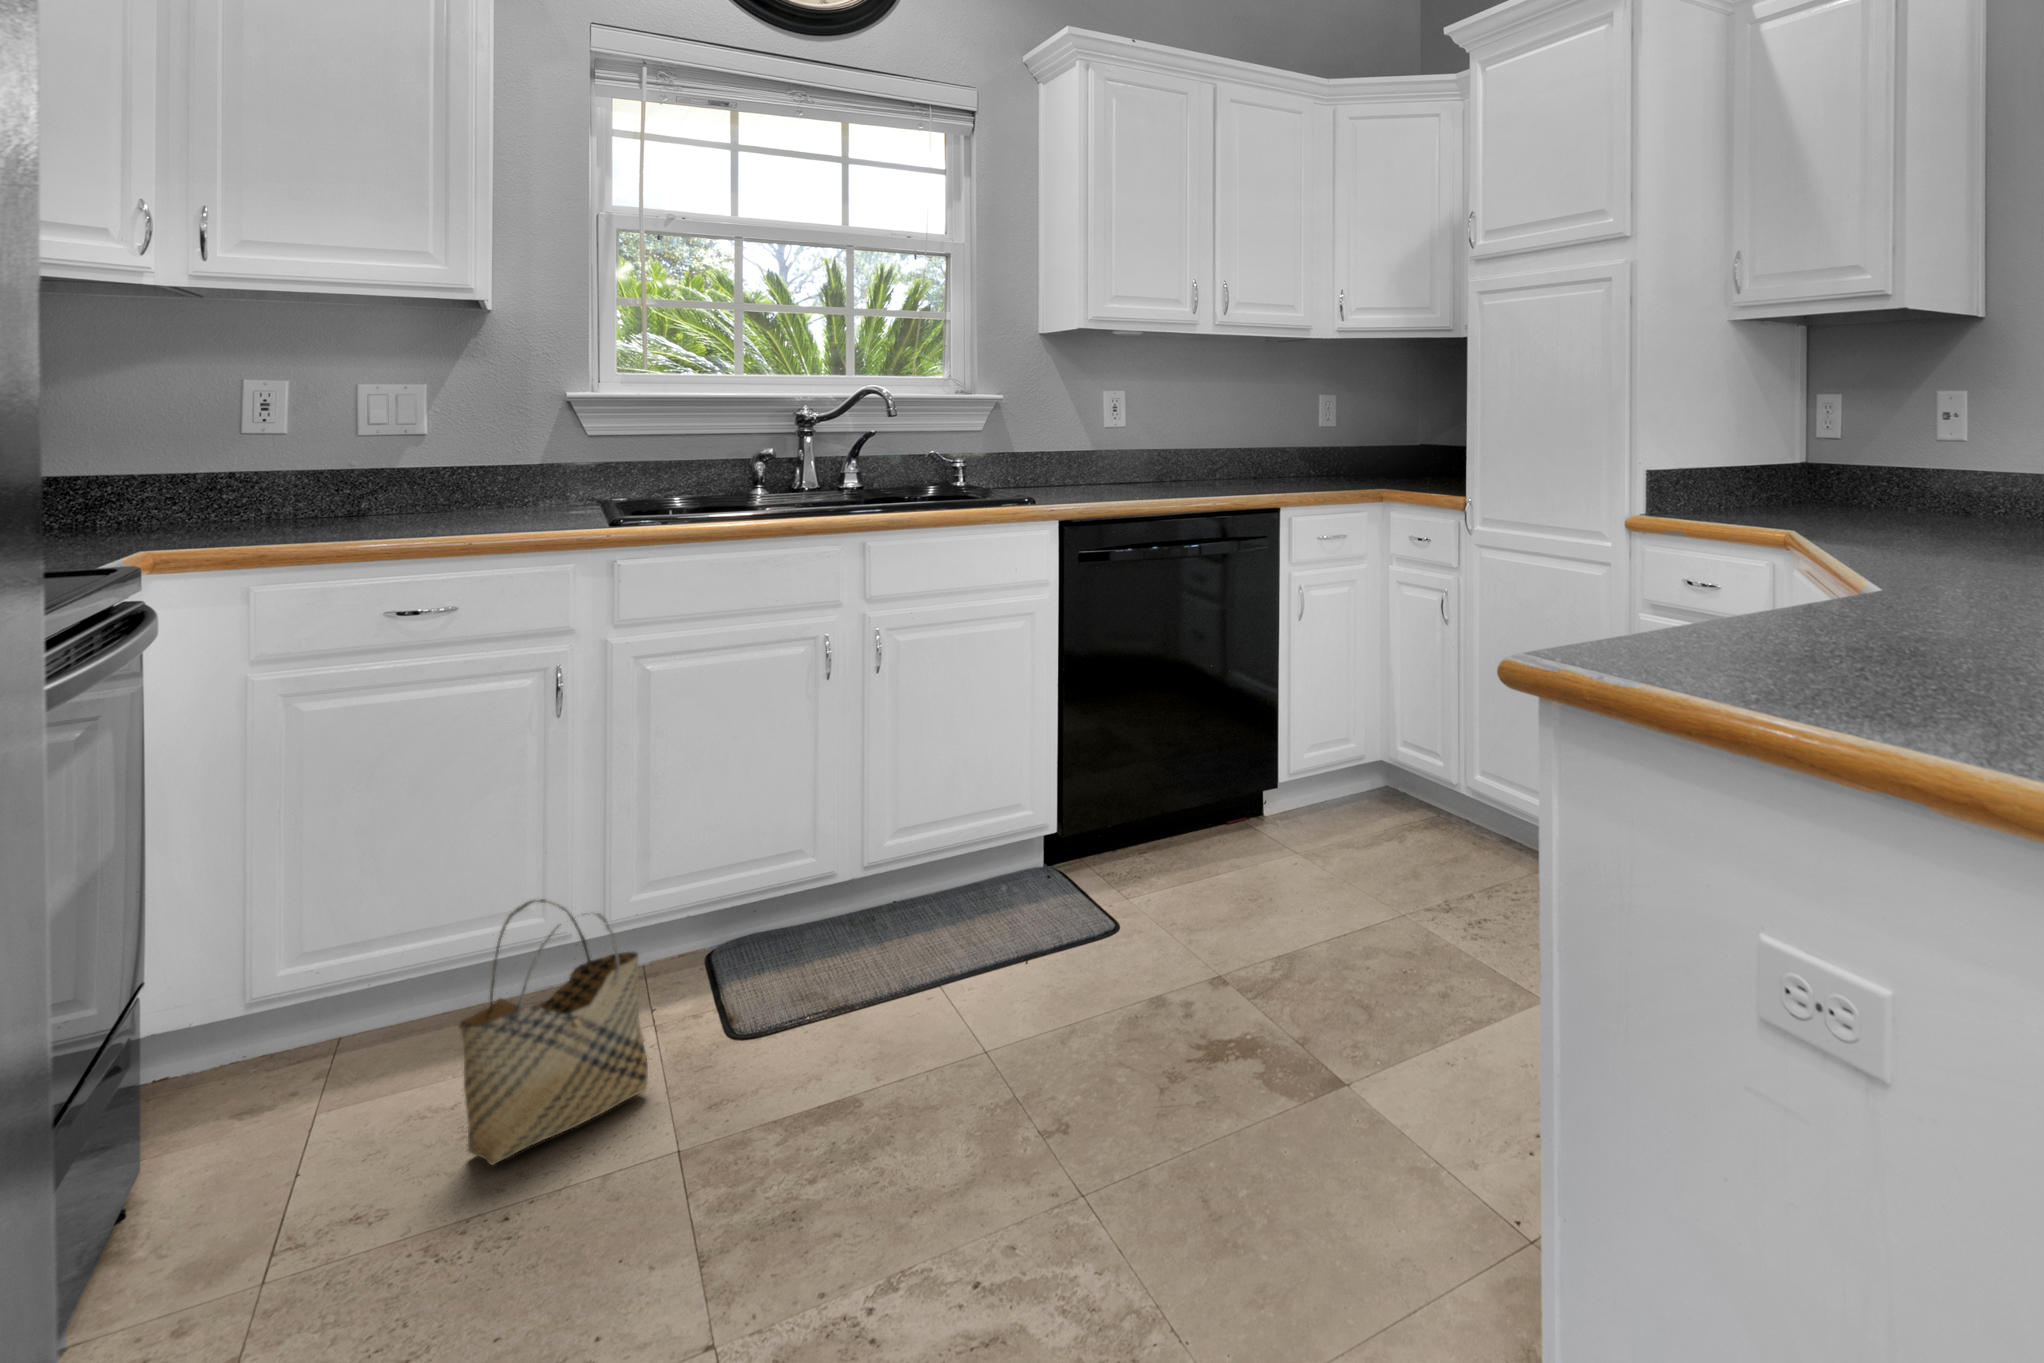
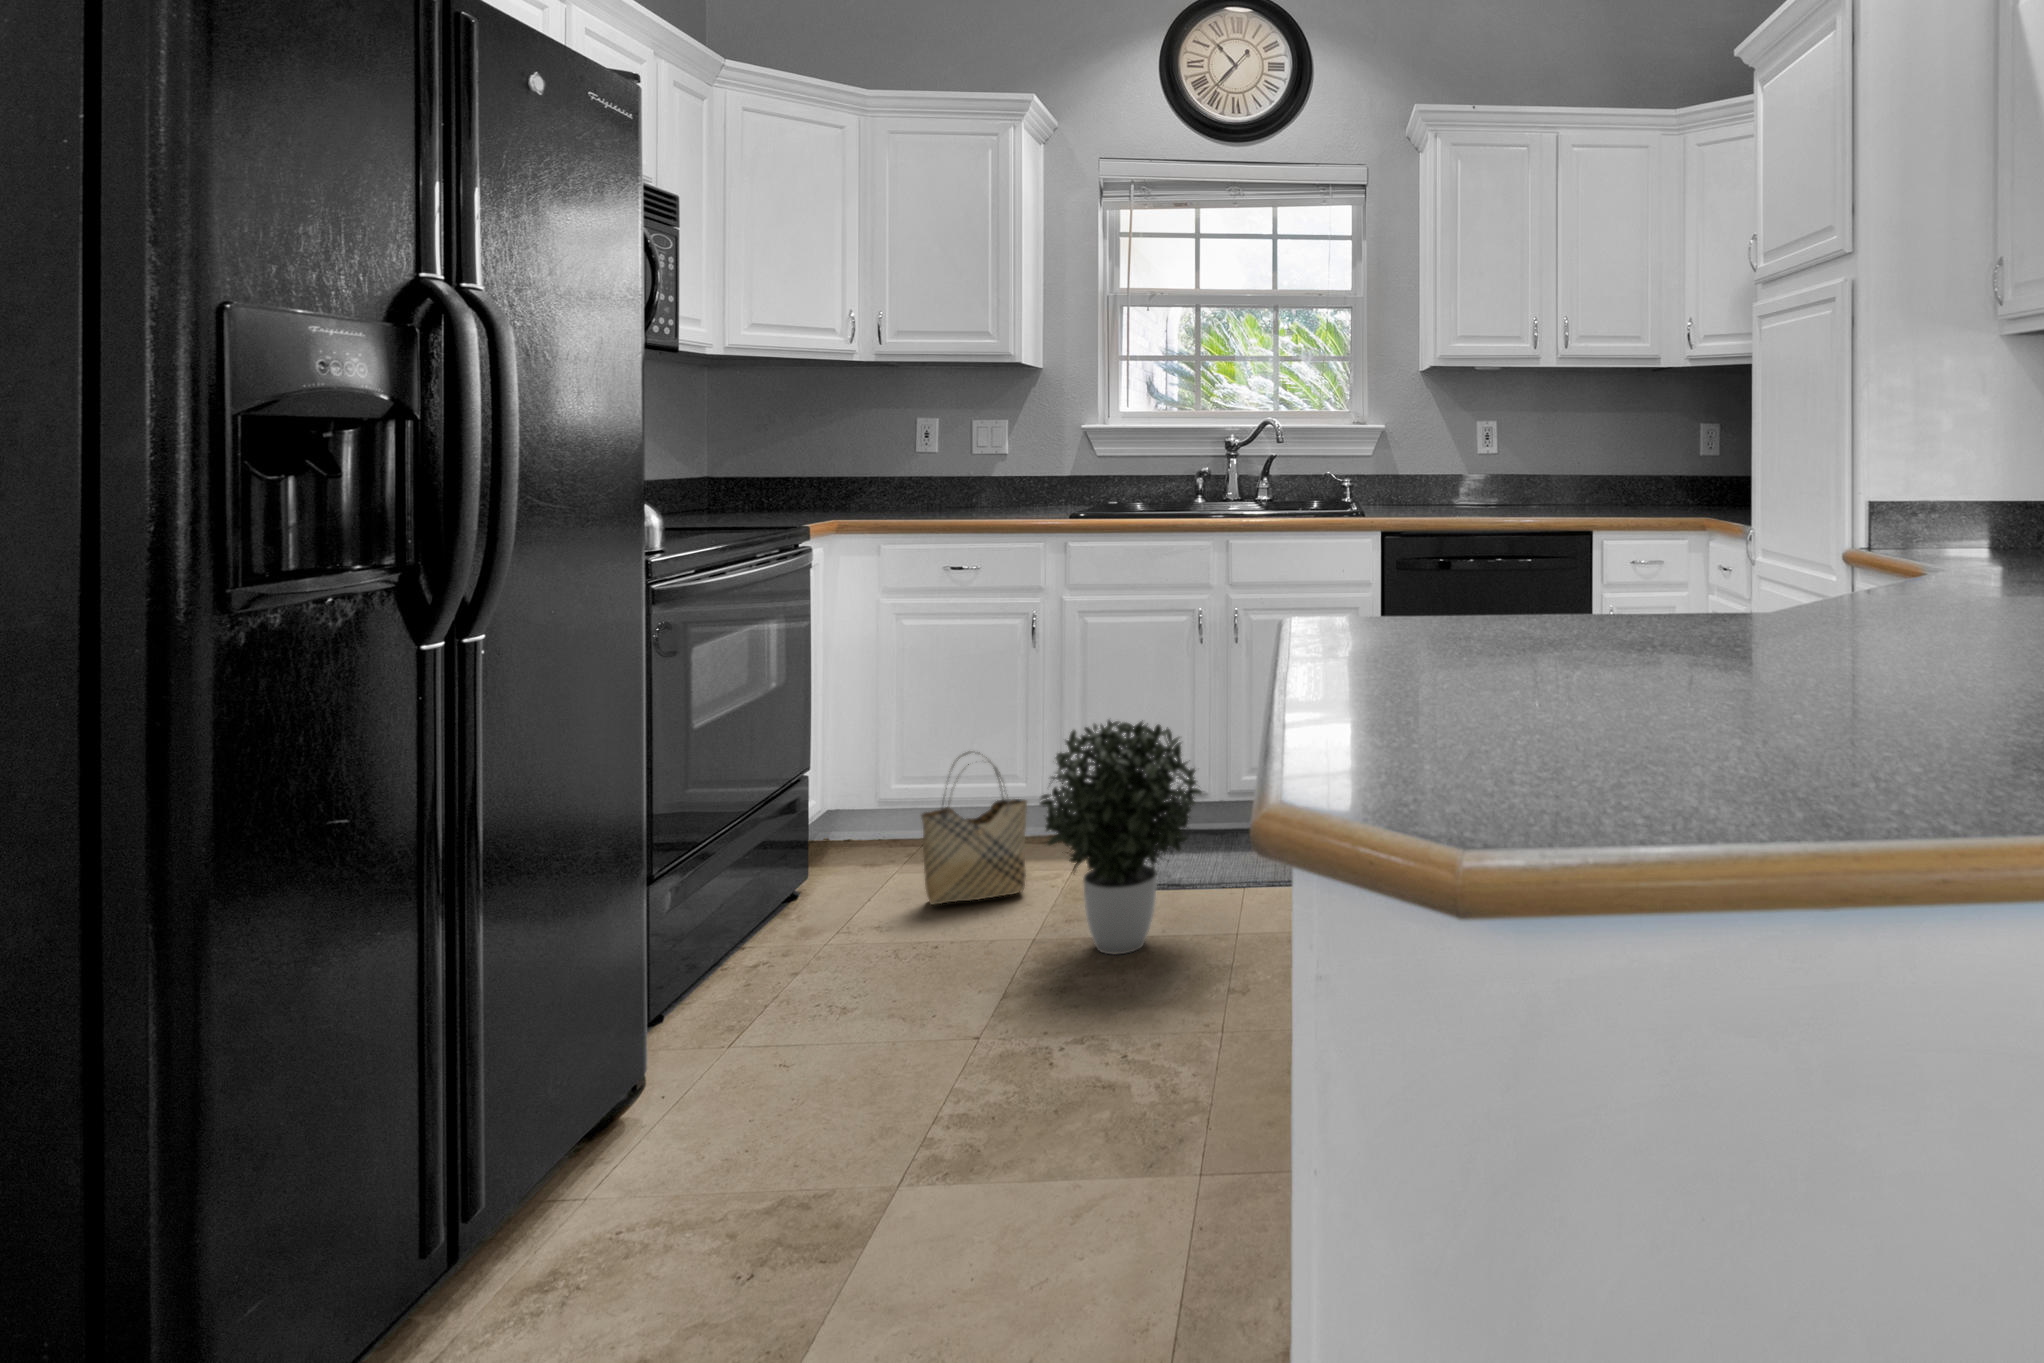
potted plant: none [762,805,1005,1145] -> present [1040,720,1202,955]

